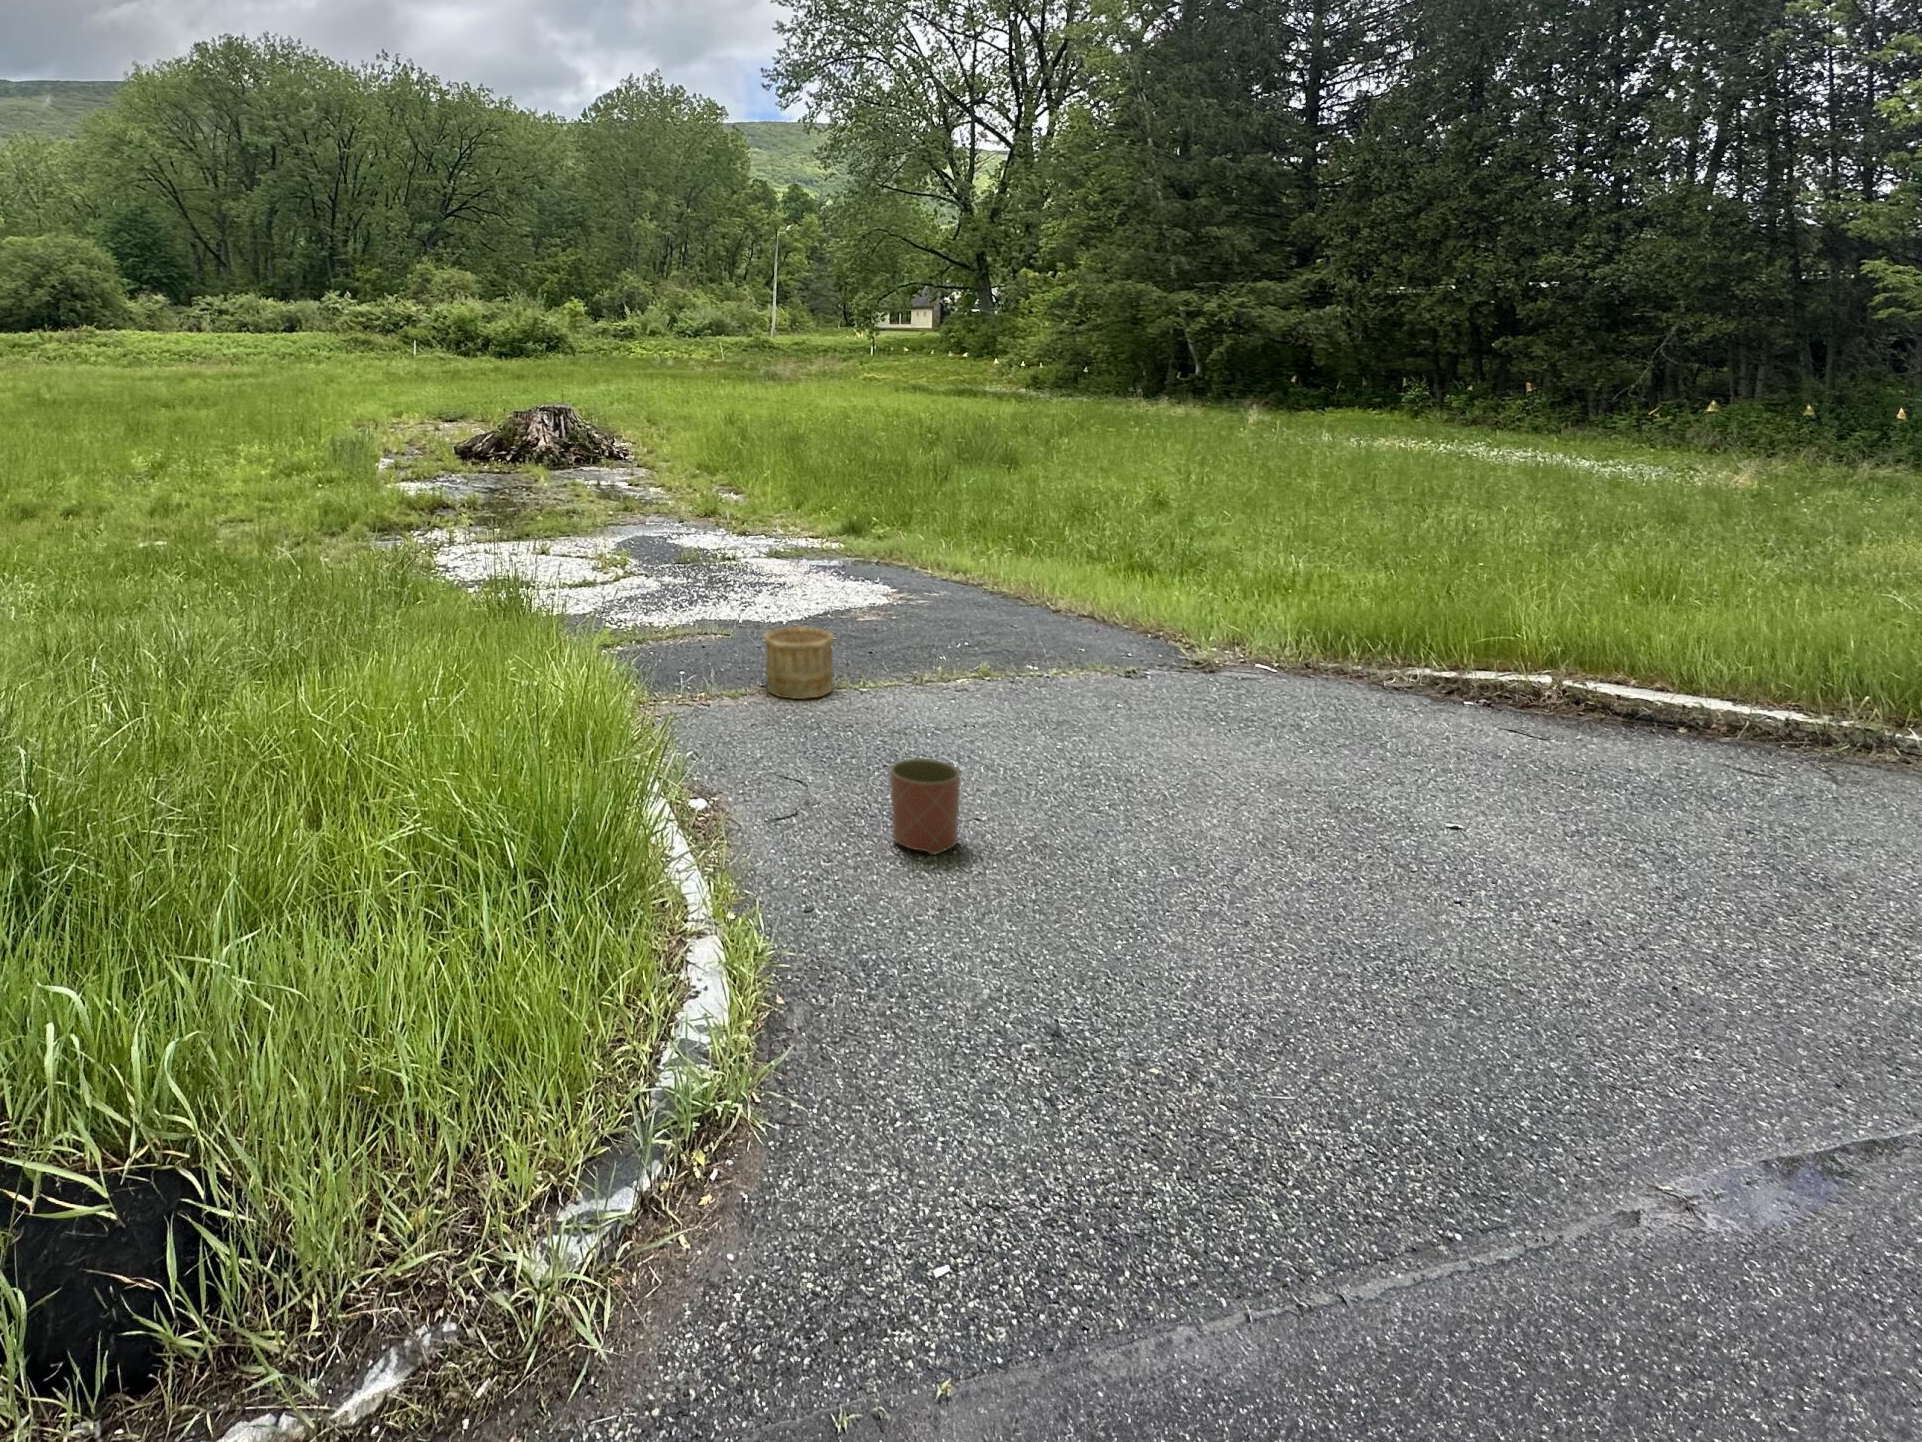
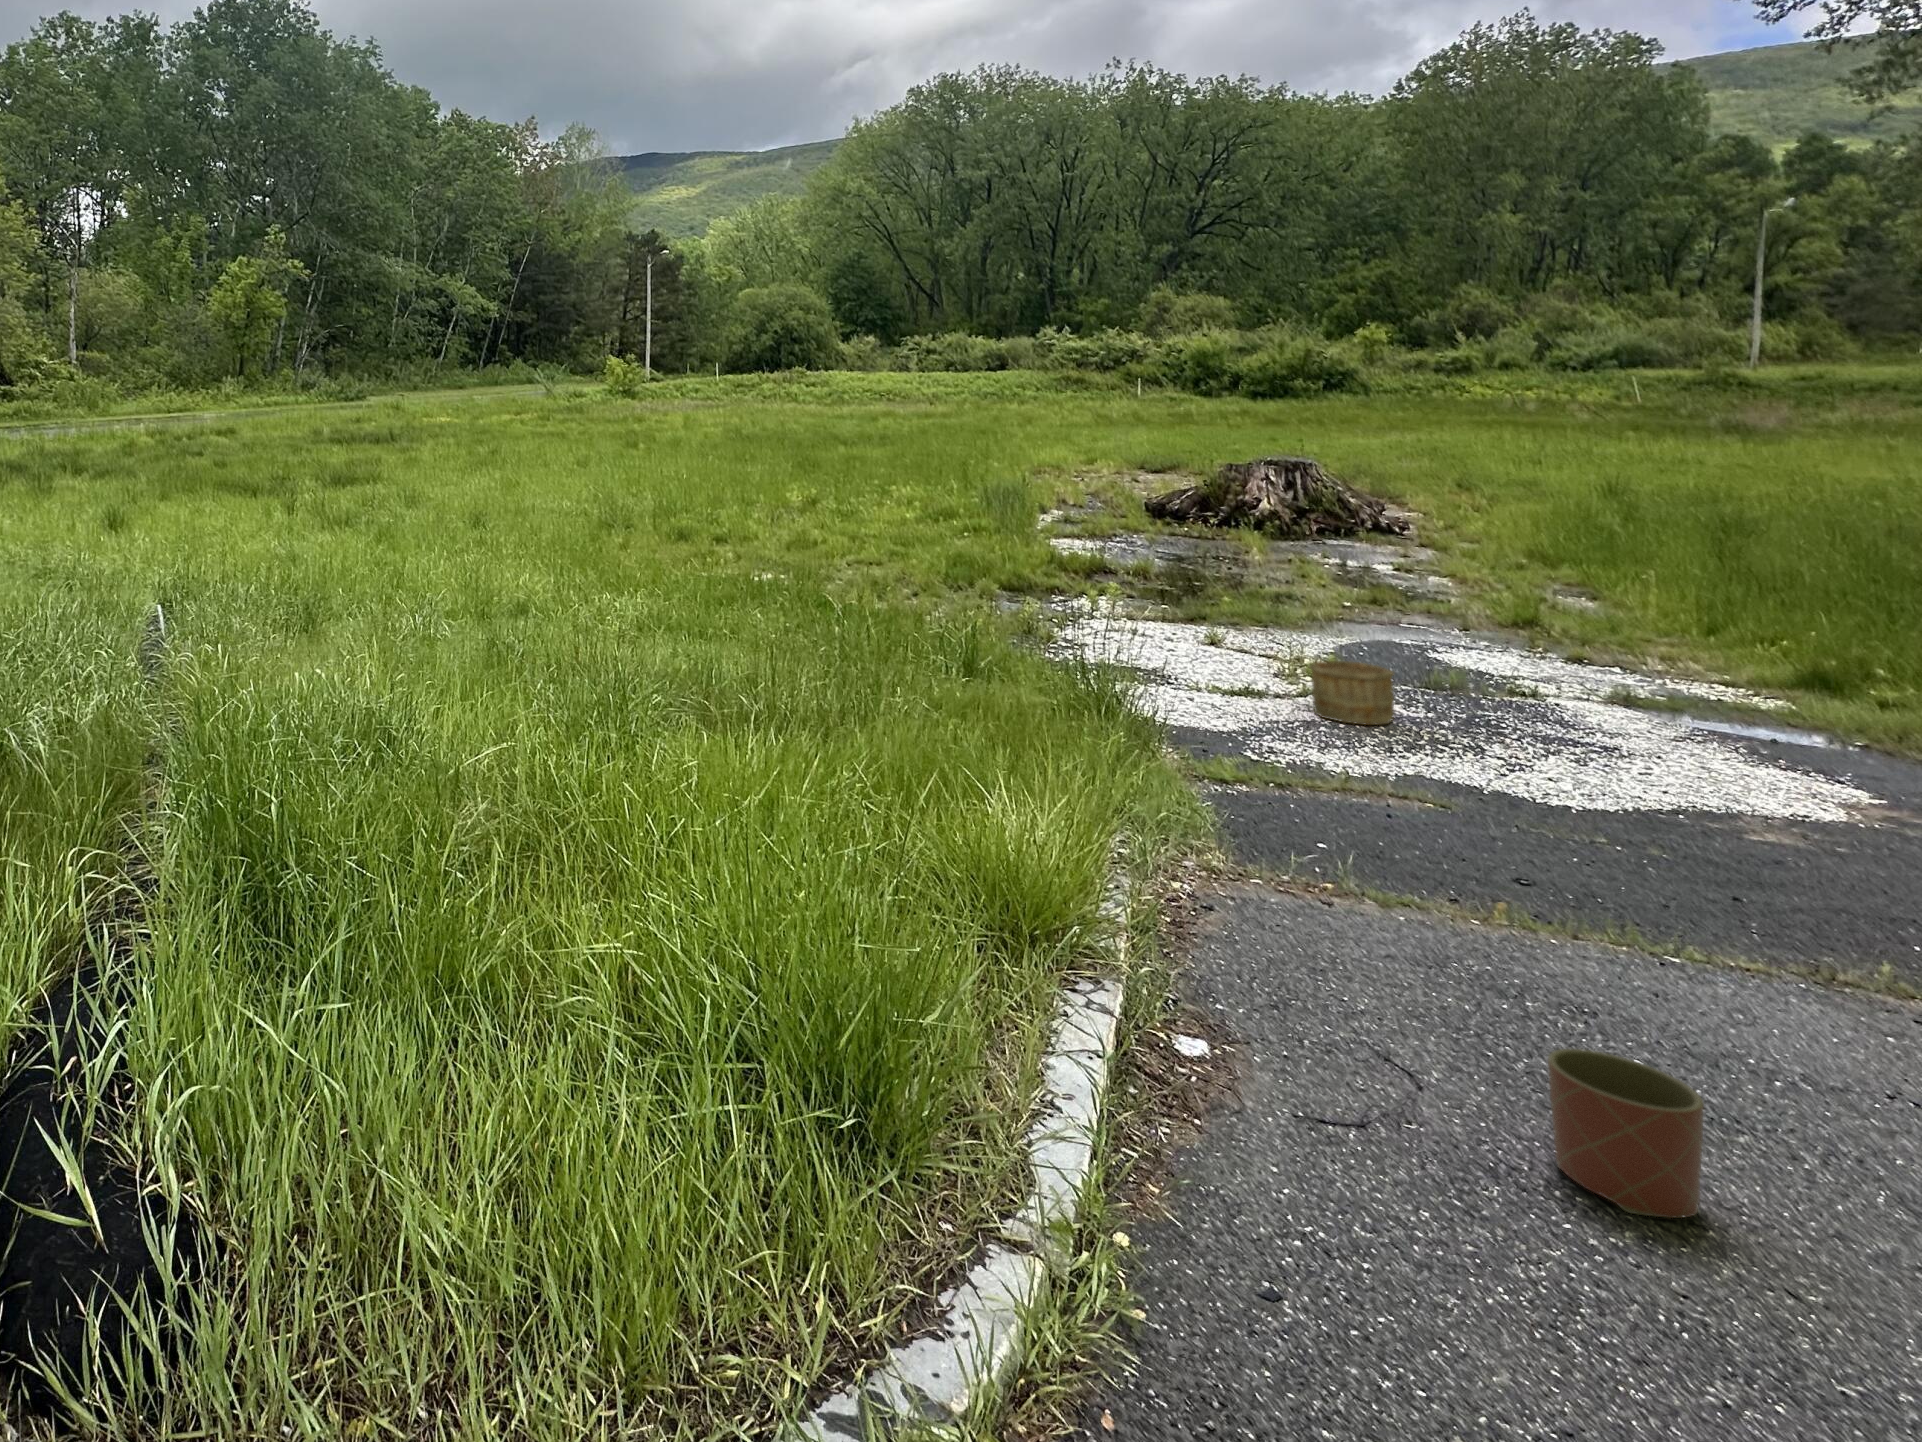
wooden bucket: present [763,626,834,699] -> present [1309,661,1394,725]

